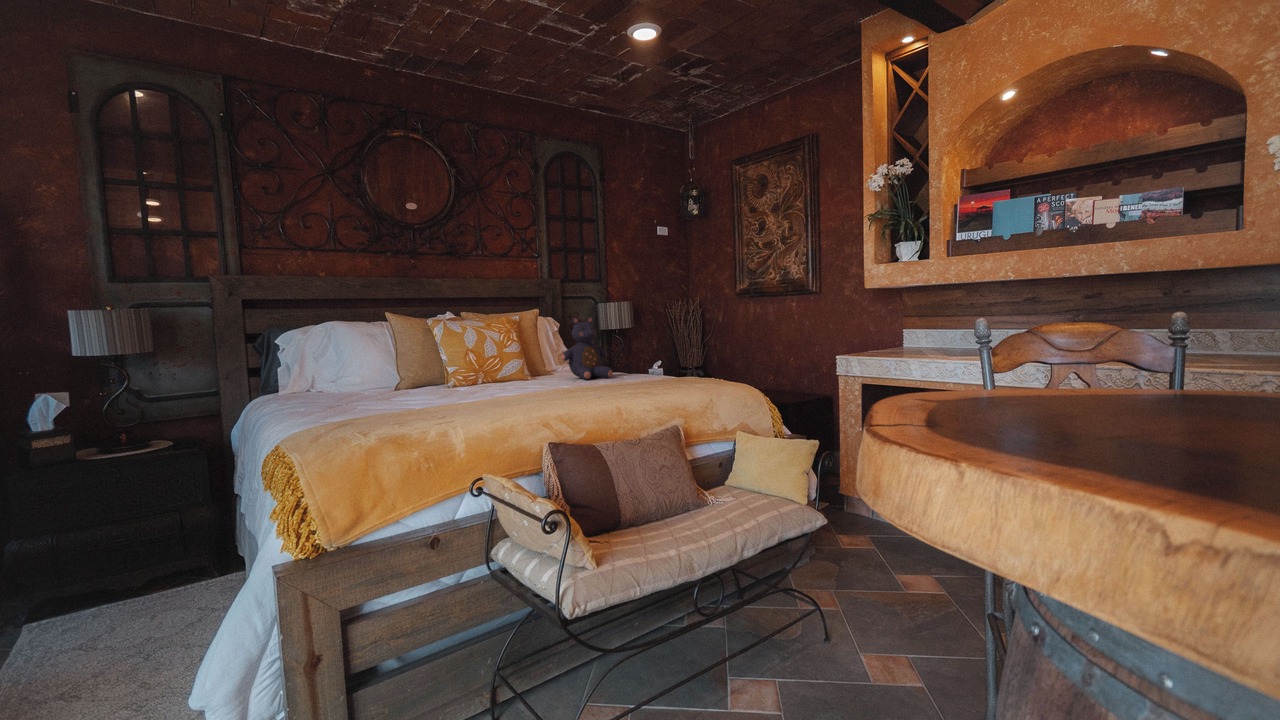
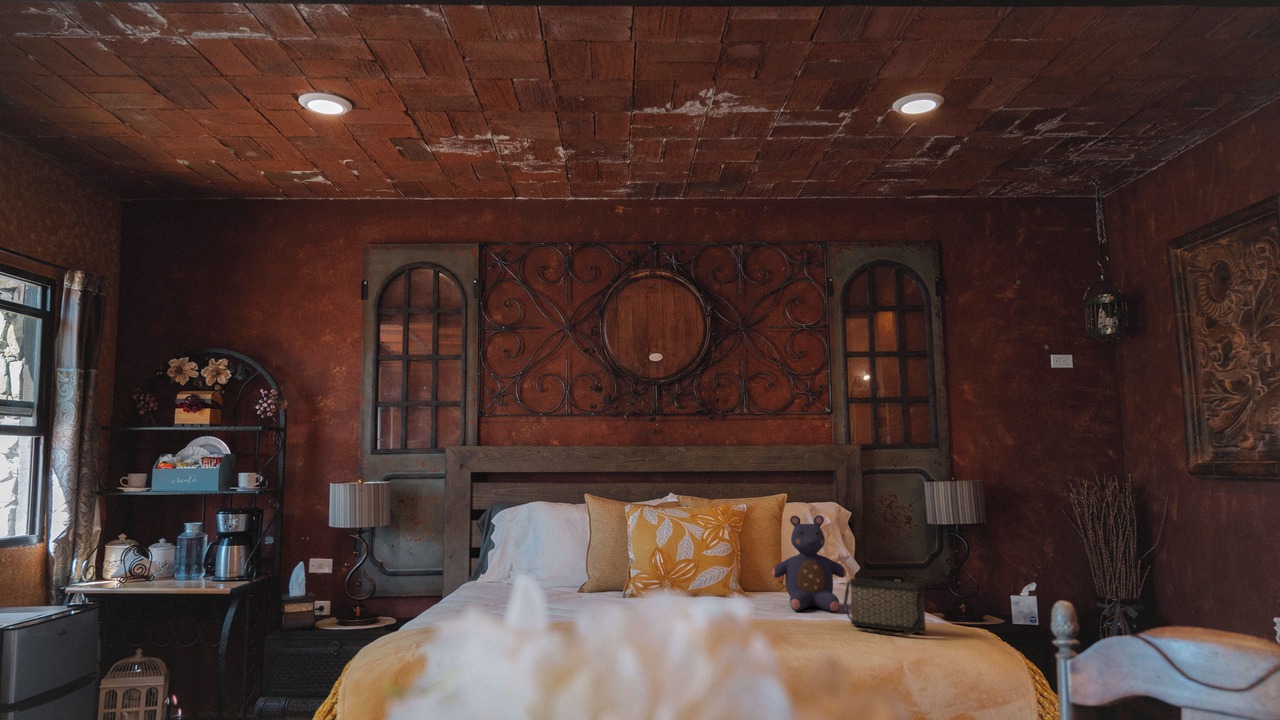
handbag: none [635,348,690,381] -> present [843,578,926,636]

